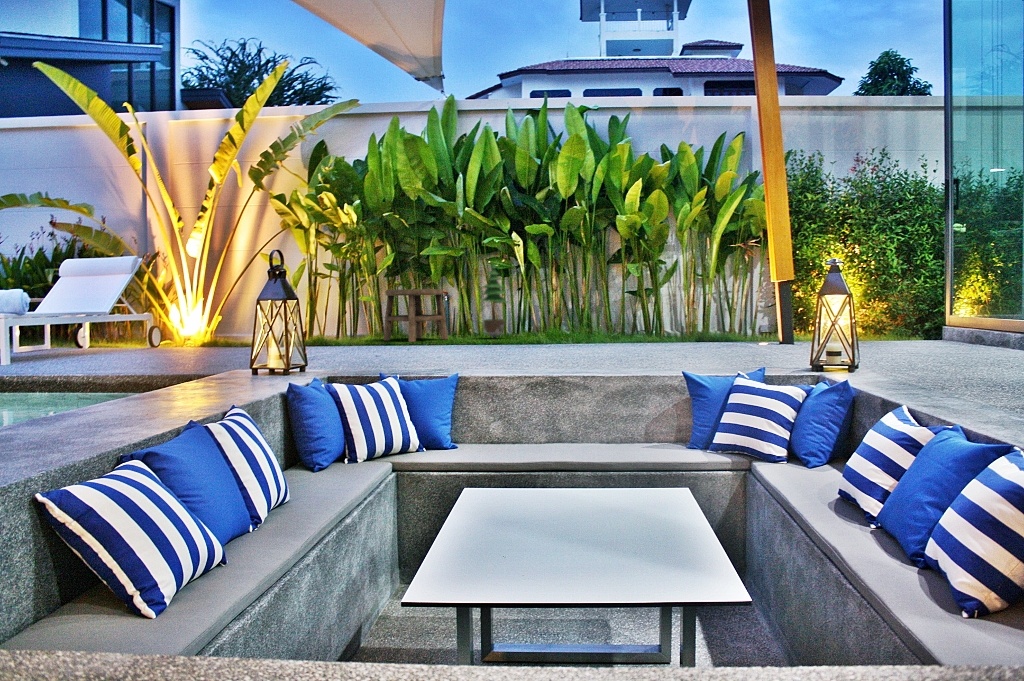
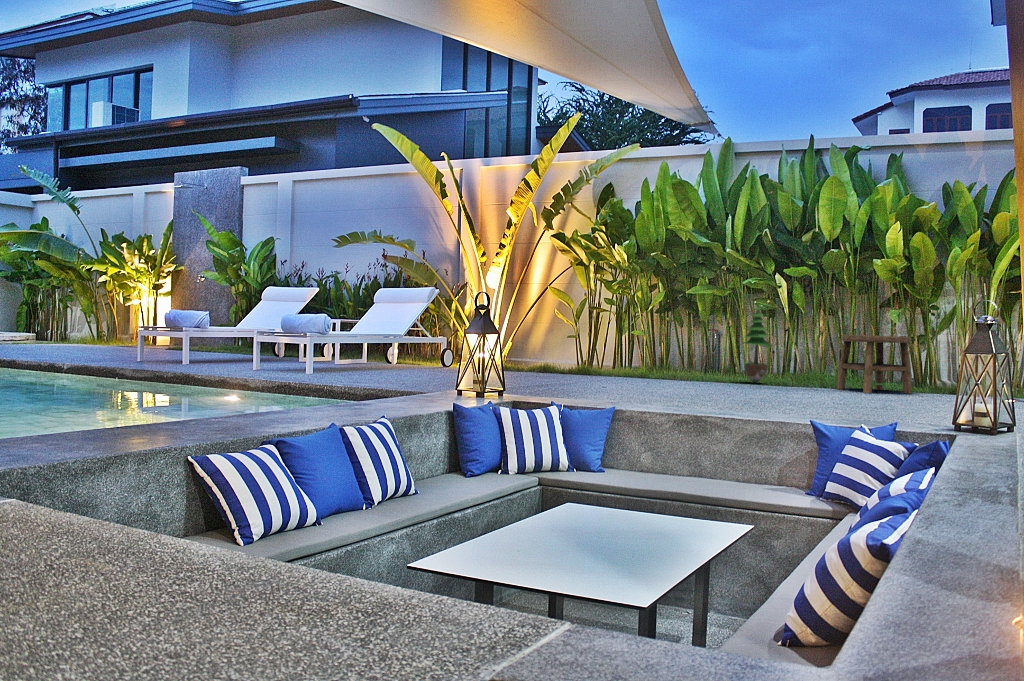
stool: present [383,289,448,342] -> present [837,335,912,394]

